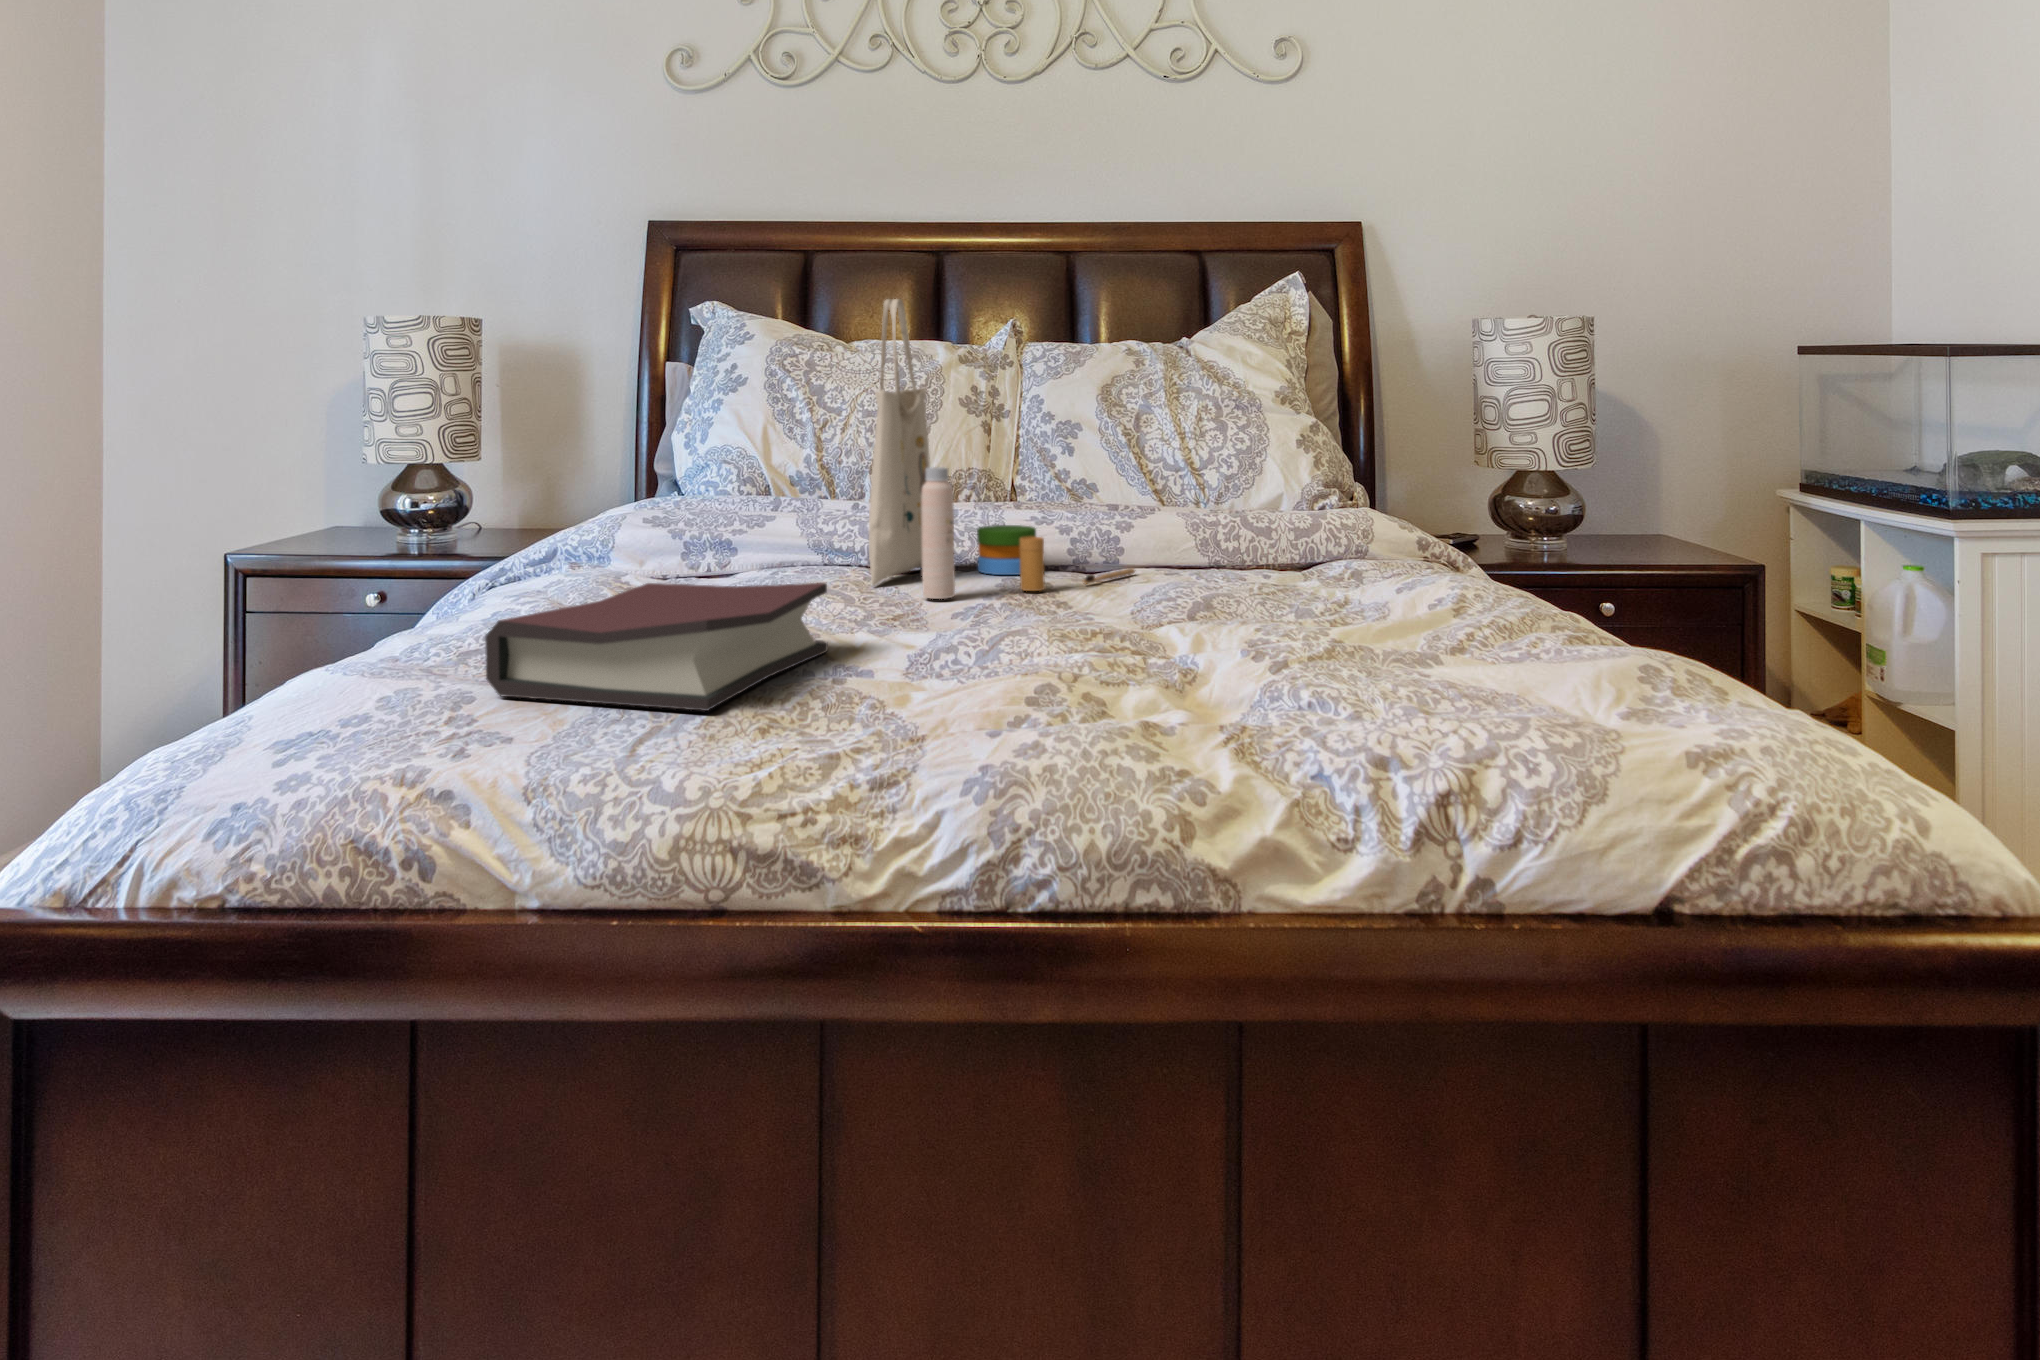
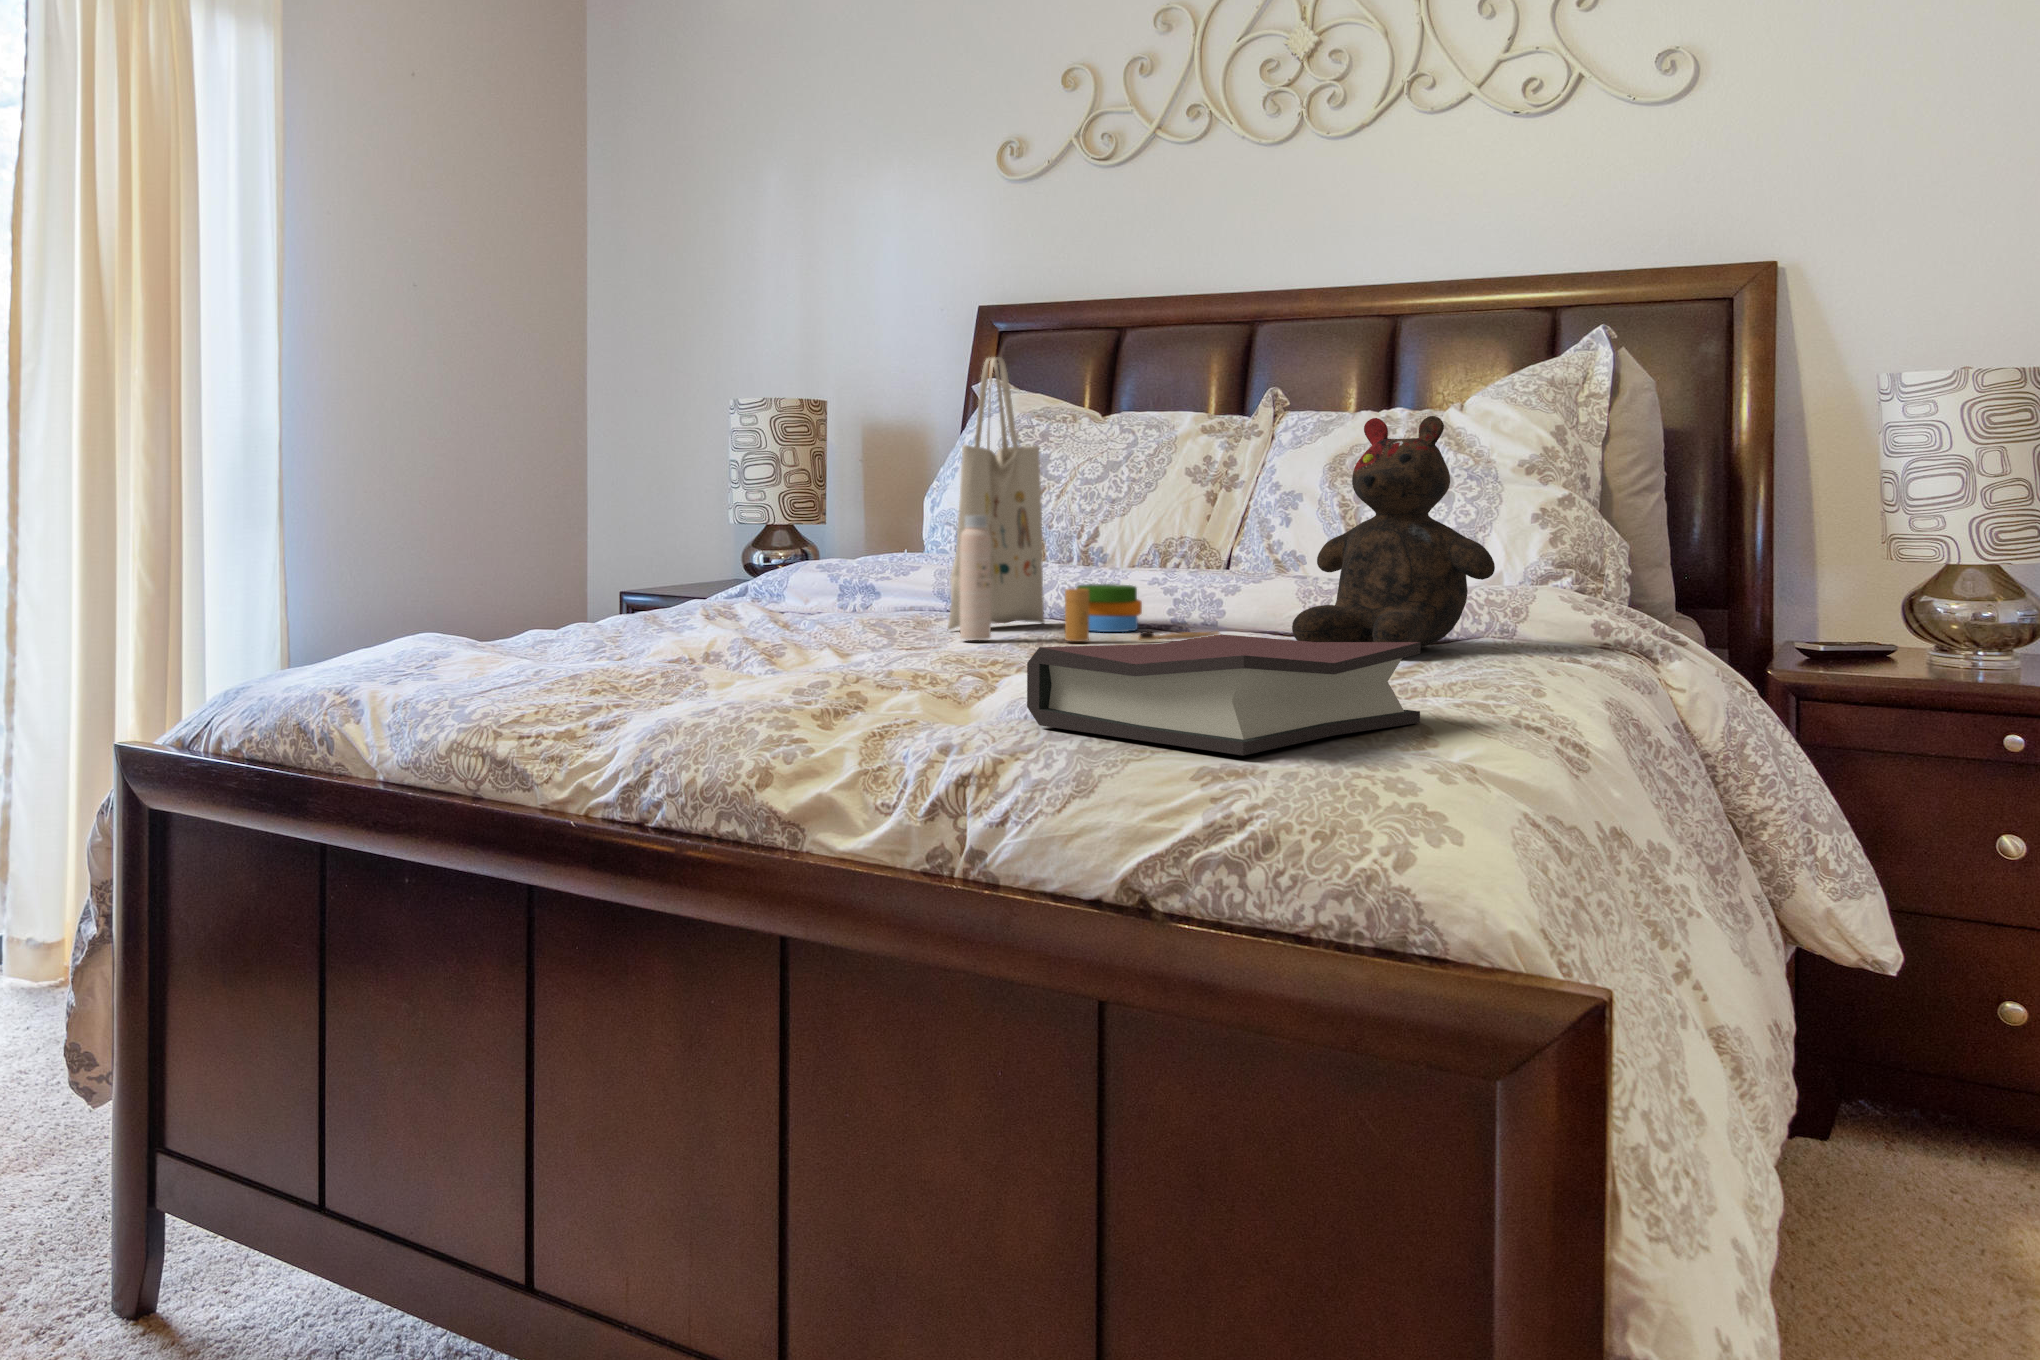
teddy bear: none [1211,363,1390,583] -> present [1292,416,1495,647]
hardback book: present [485,583,828,711] -> present [1027,634,1421,755]

